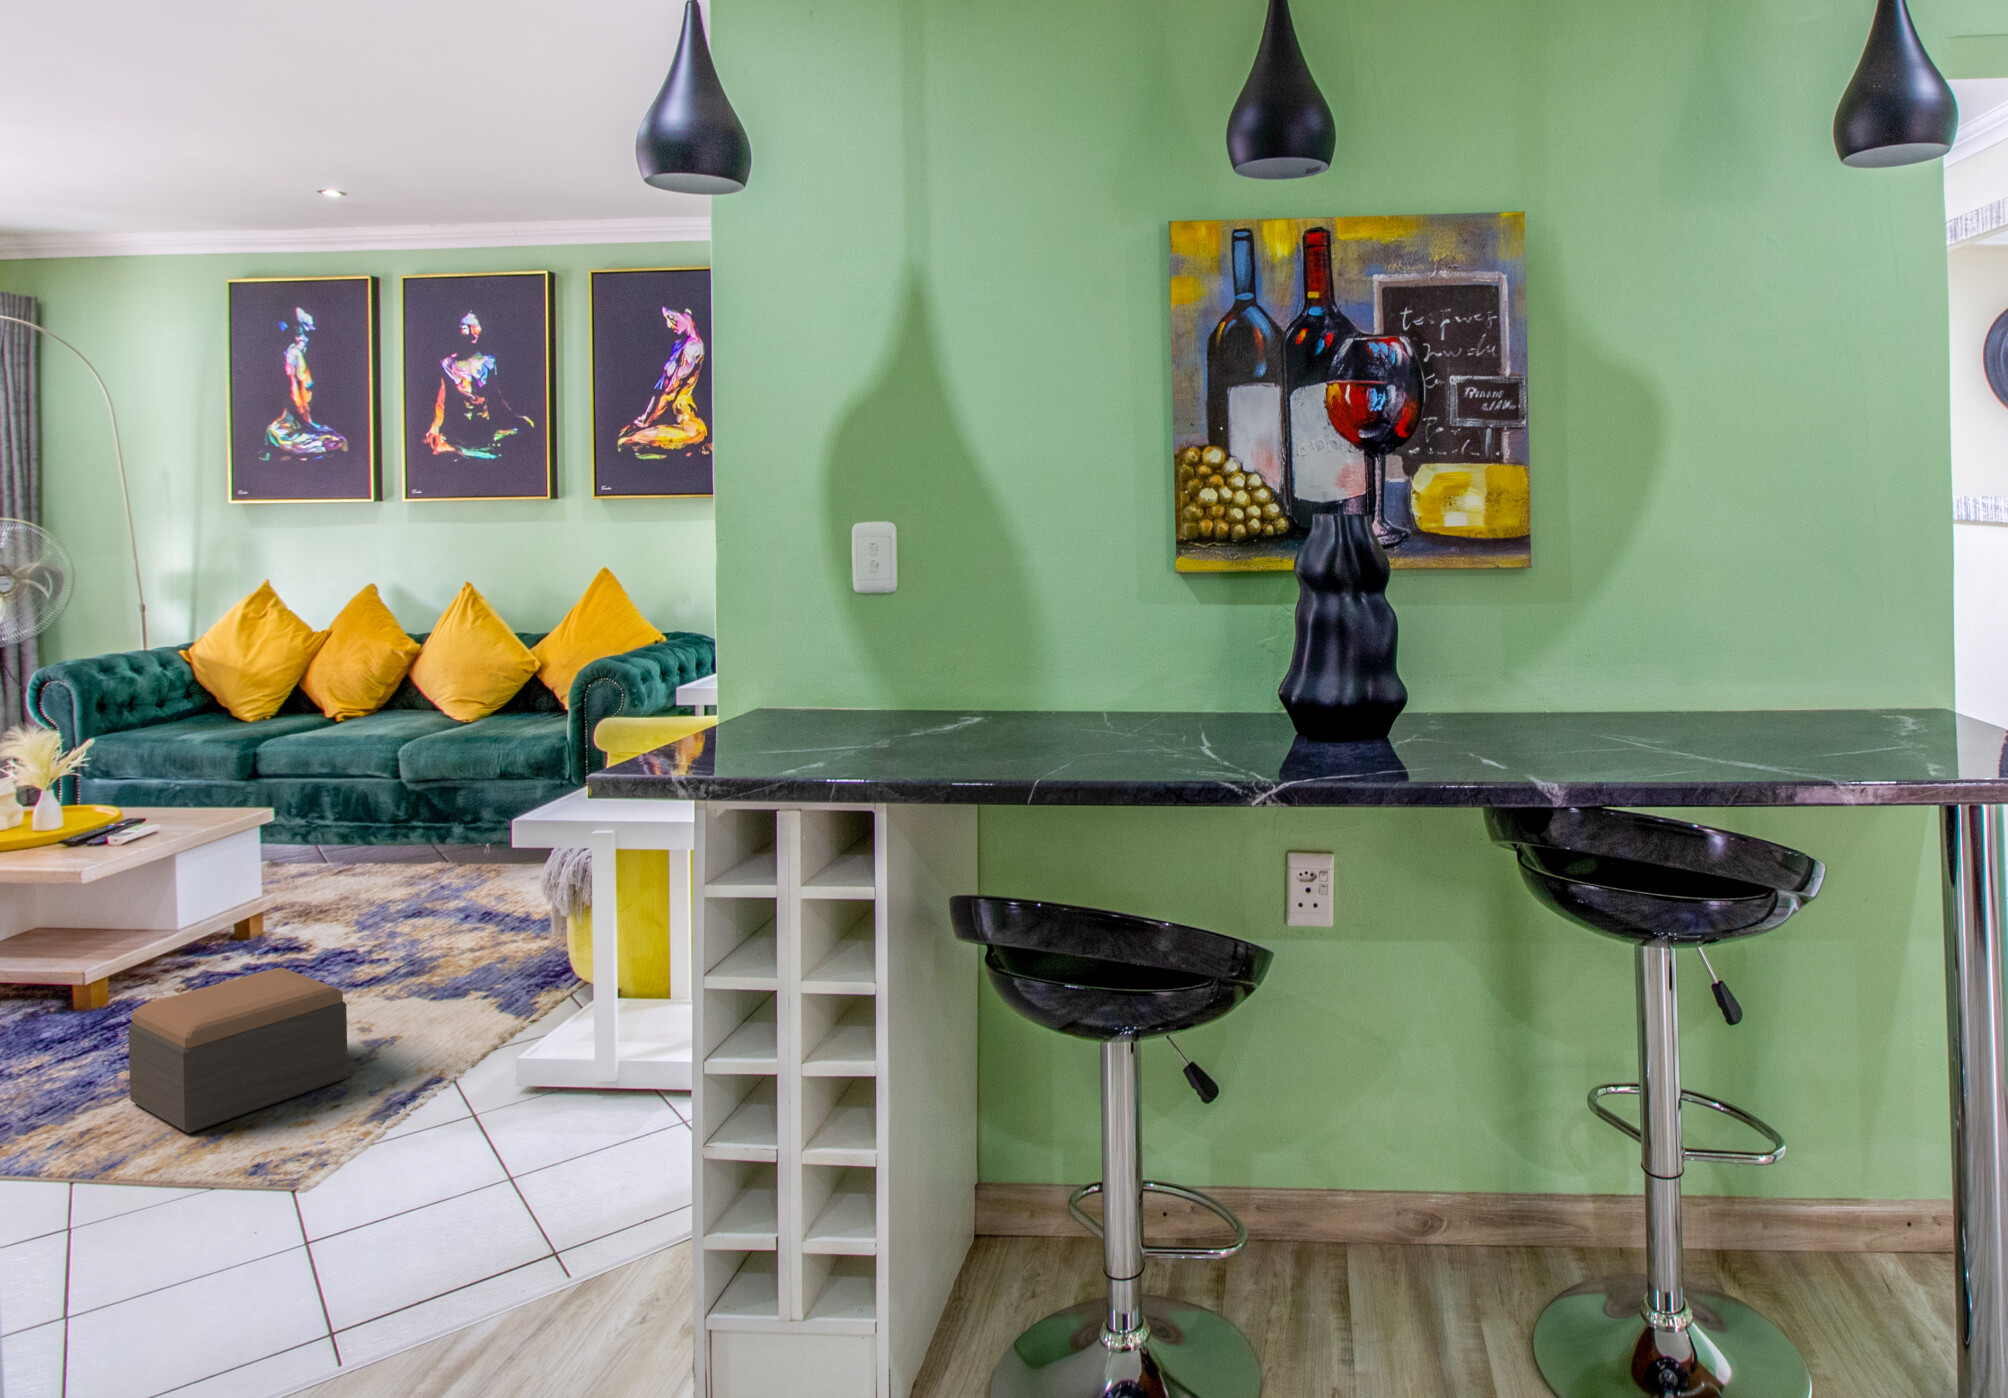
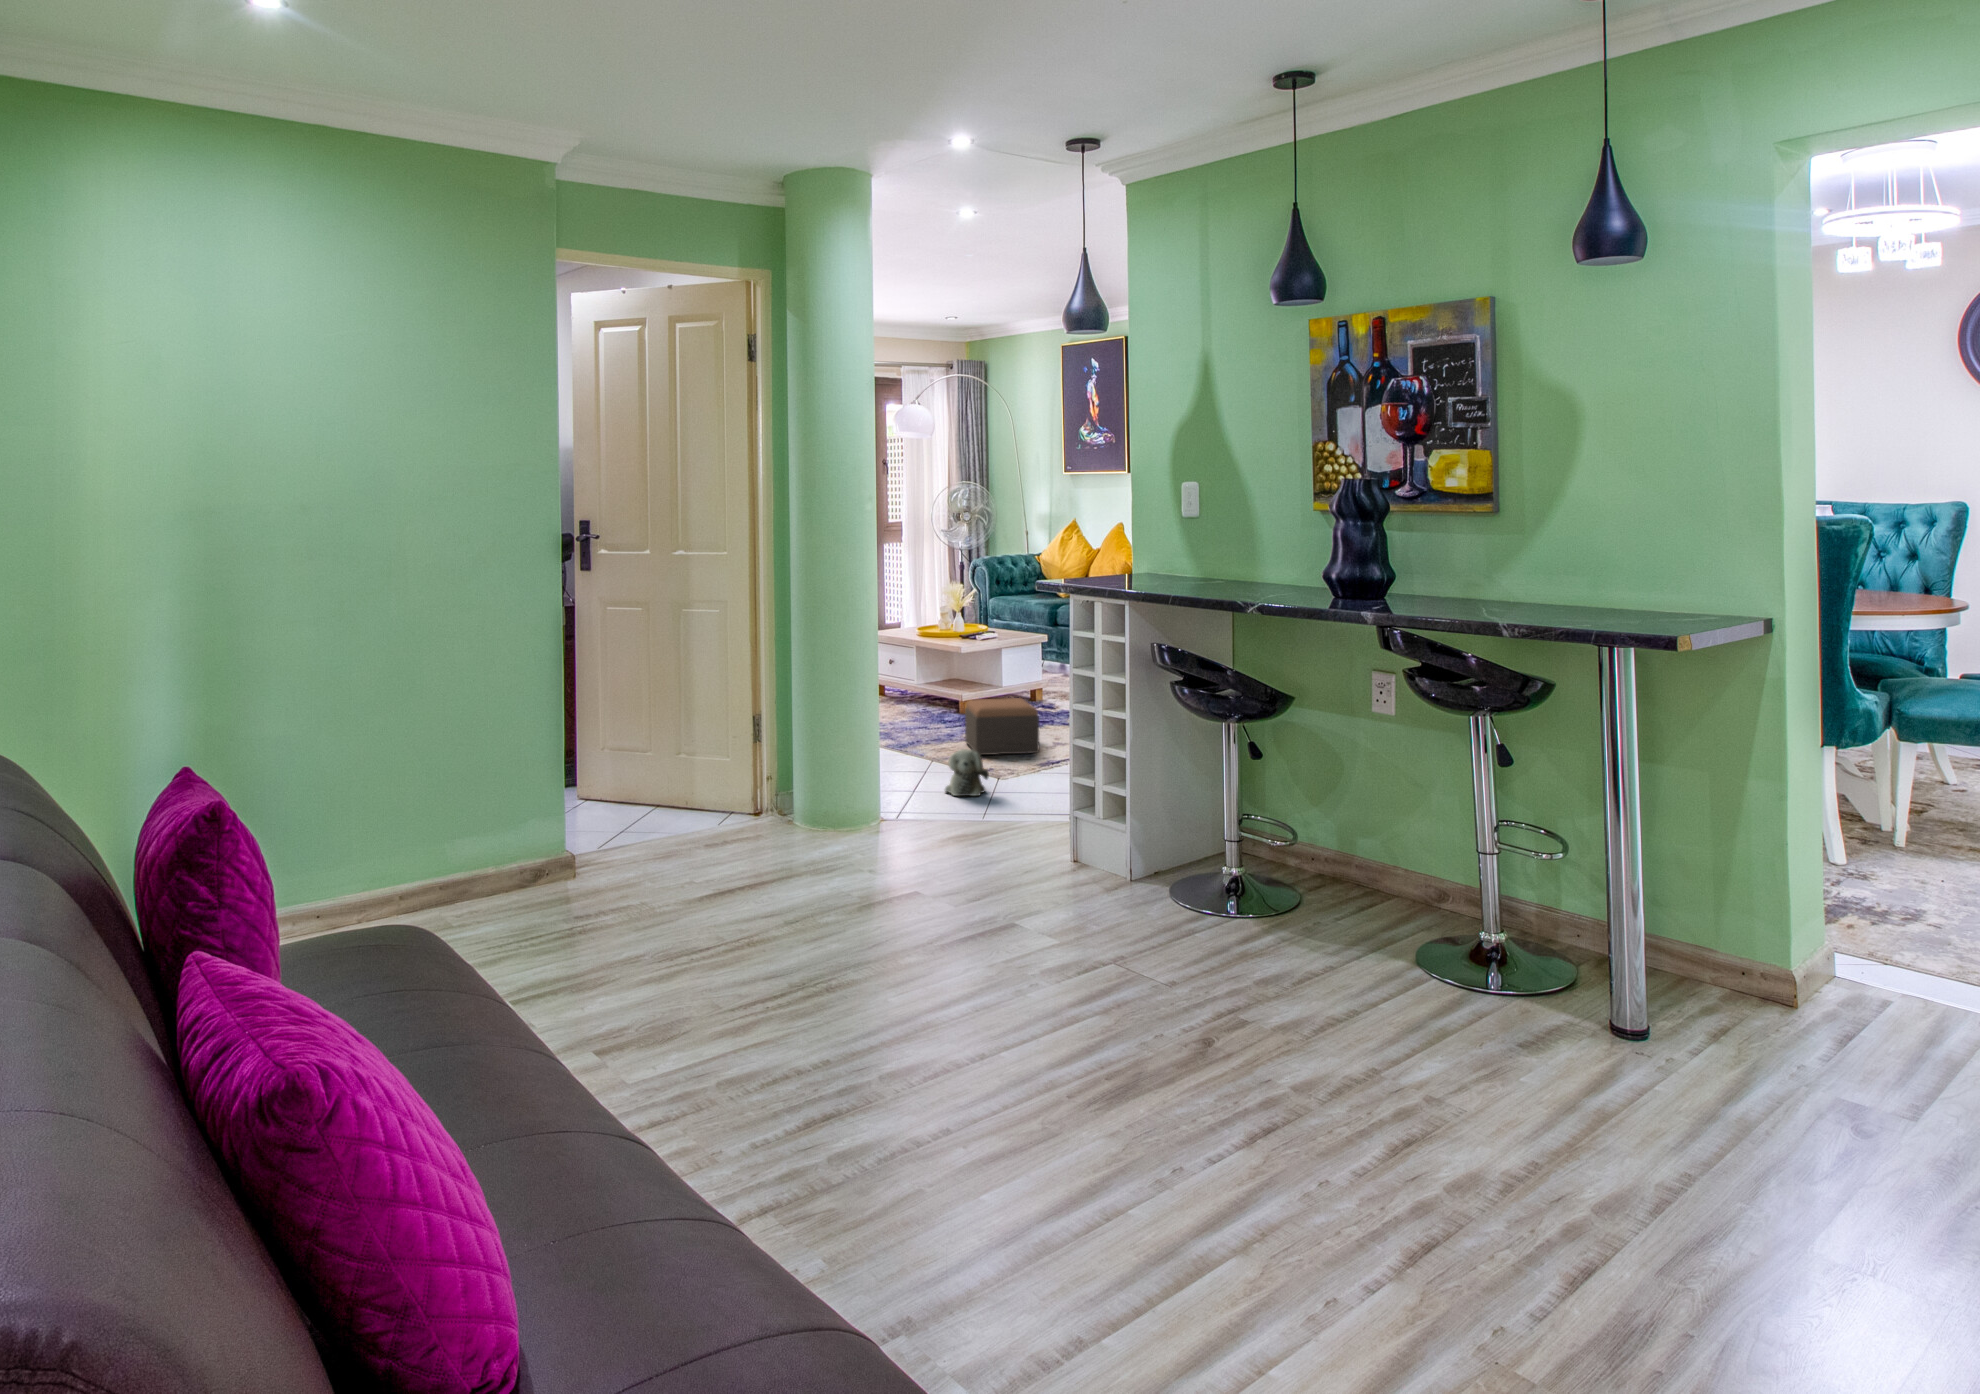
plush toy: none [156,1172,295,1308] -> present [945,749,989,796]

